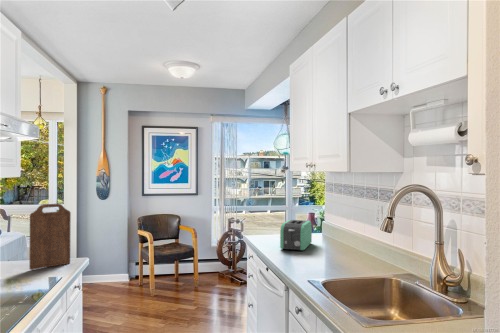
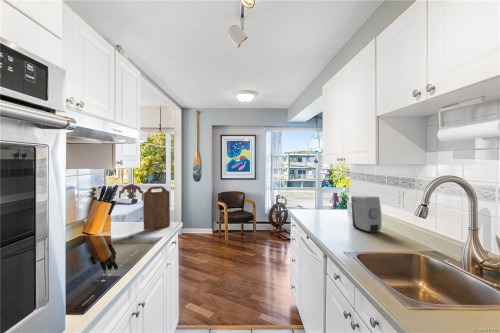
soap dispenser: none [326,213,360,260] -> present [351,196,382,233]
toaster: present [280,220,312,251] -> none [315,199,338,223]

